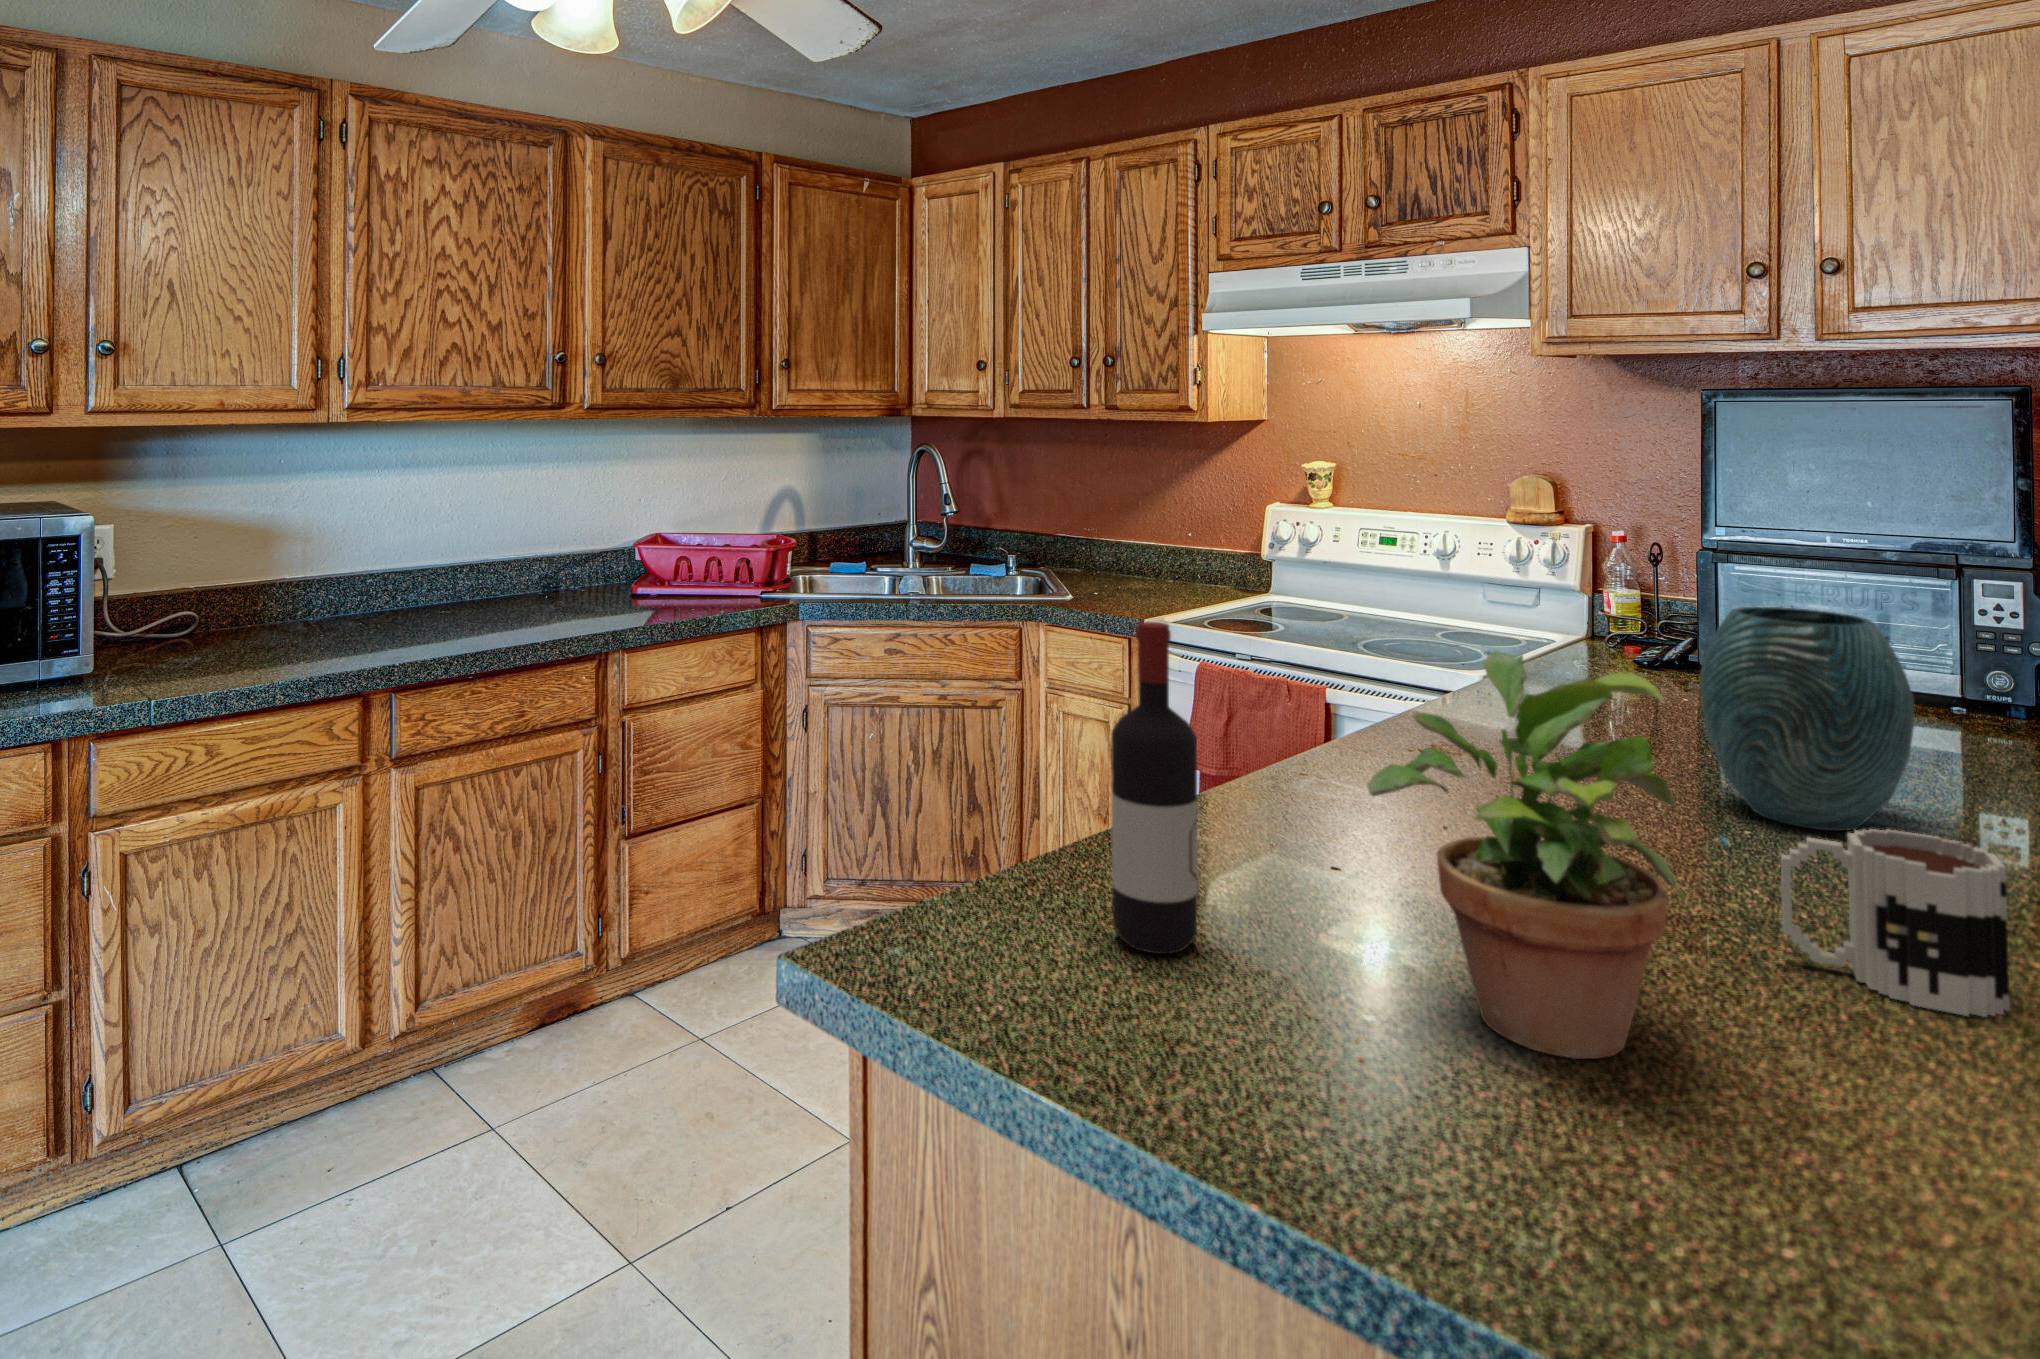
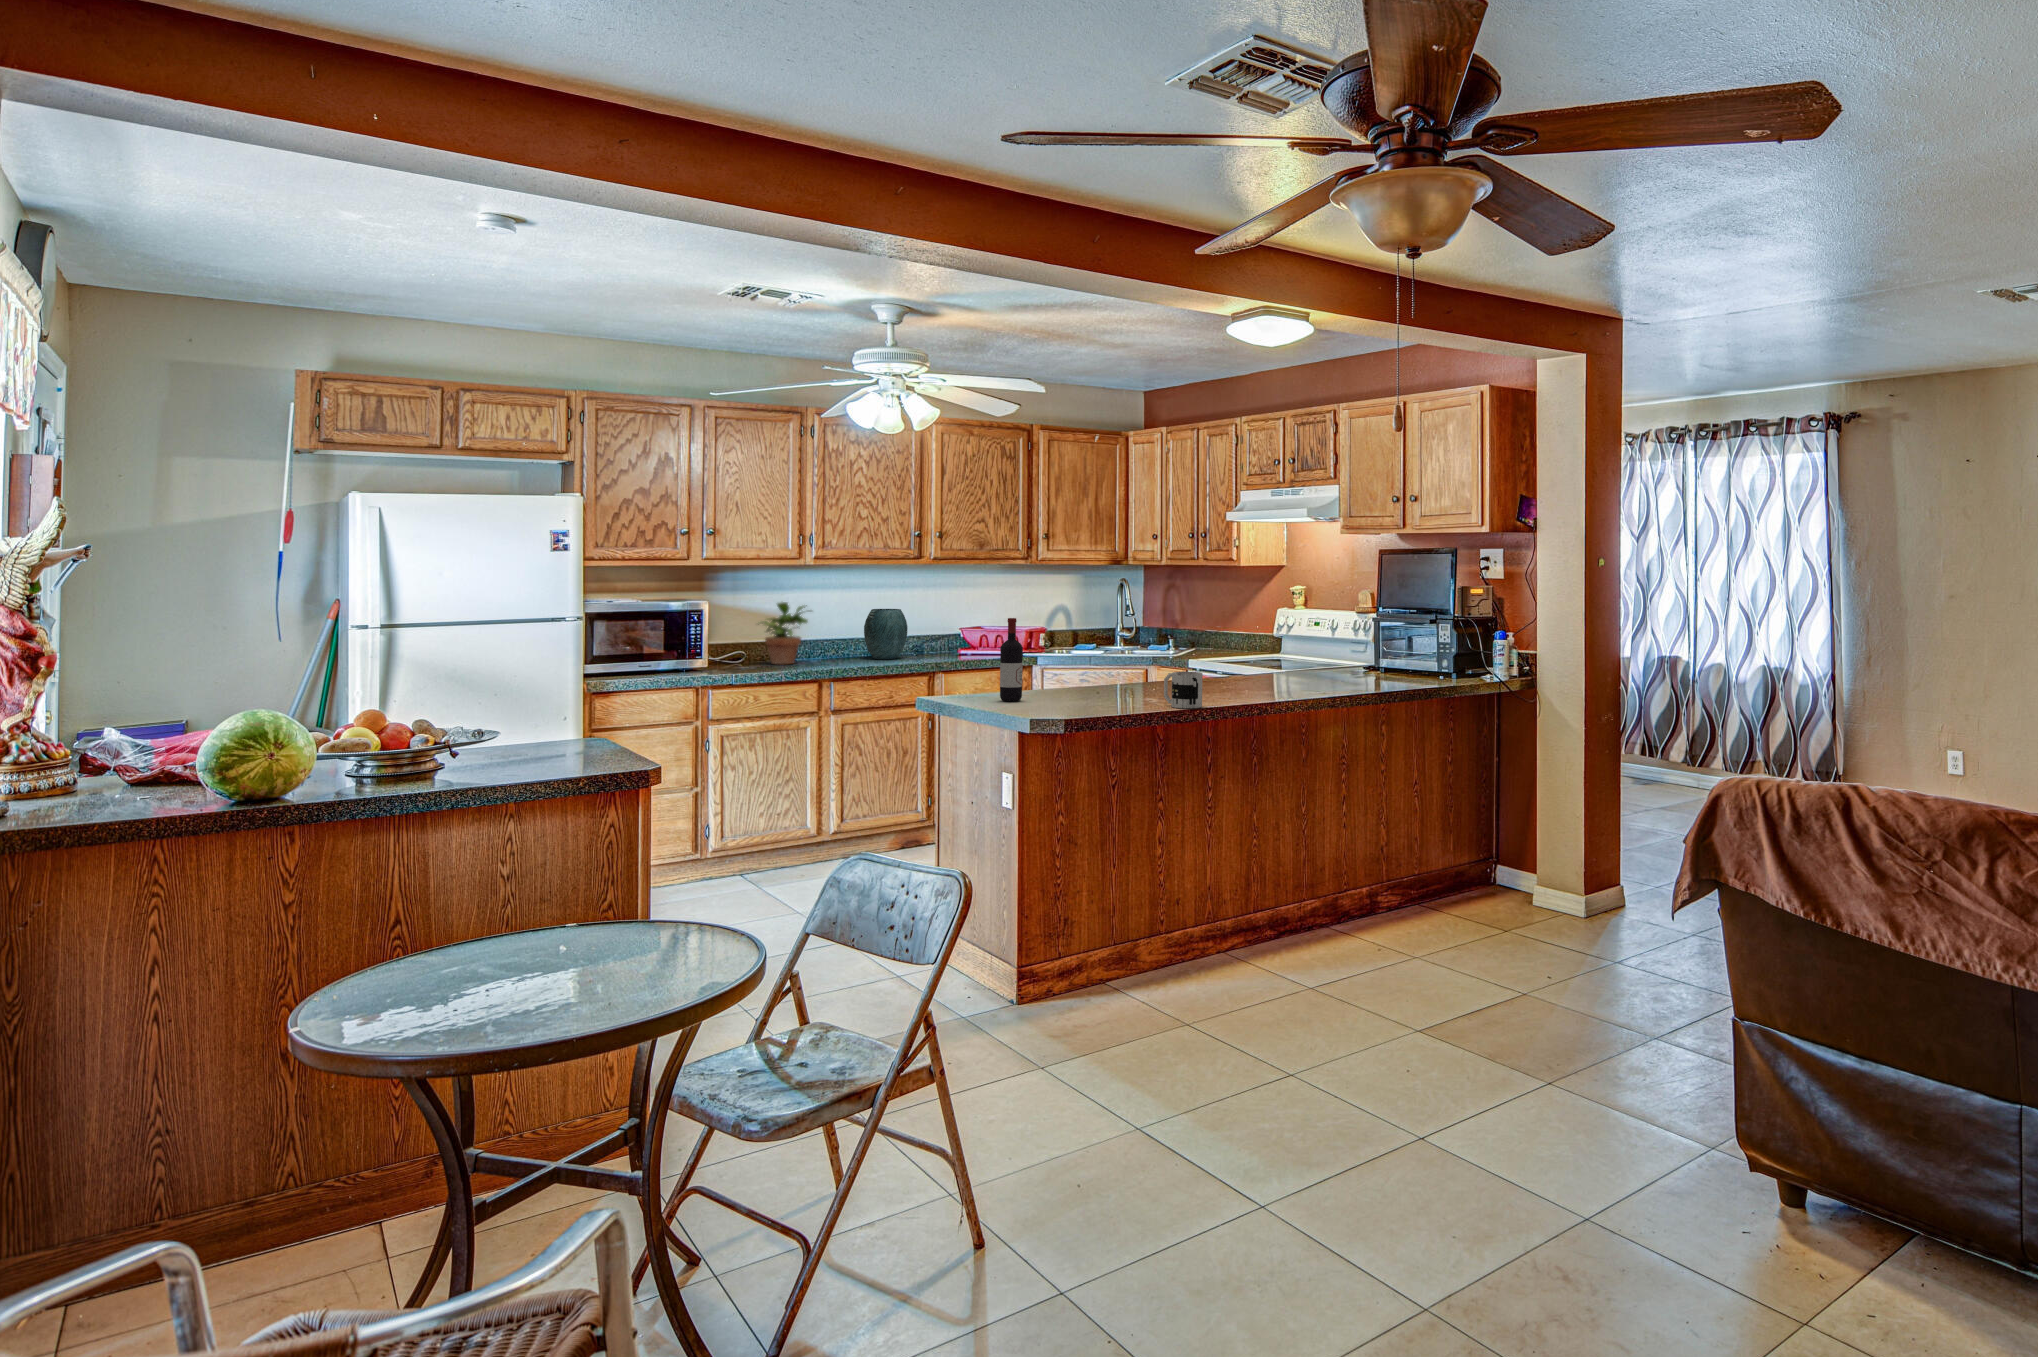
vase: present [1700,607,1914,831] -> present [864,609,908,659]
potted plant: present [1367,652,1684,1059] -> present [761,602,808,664]

